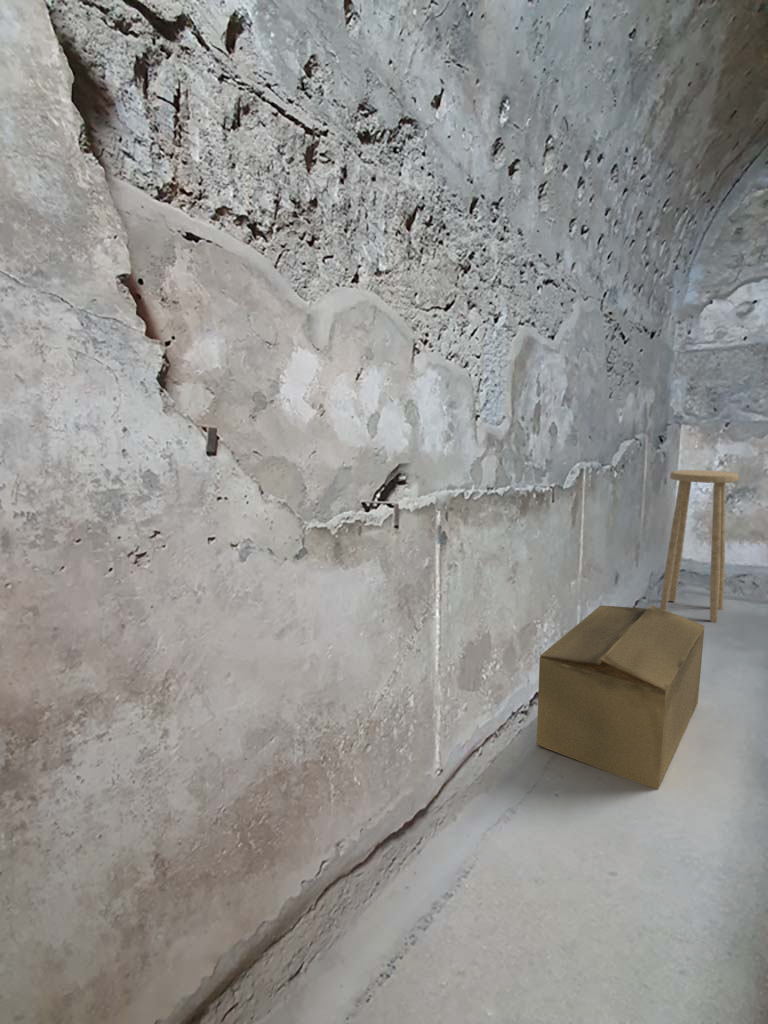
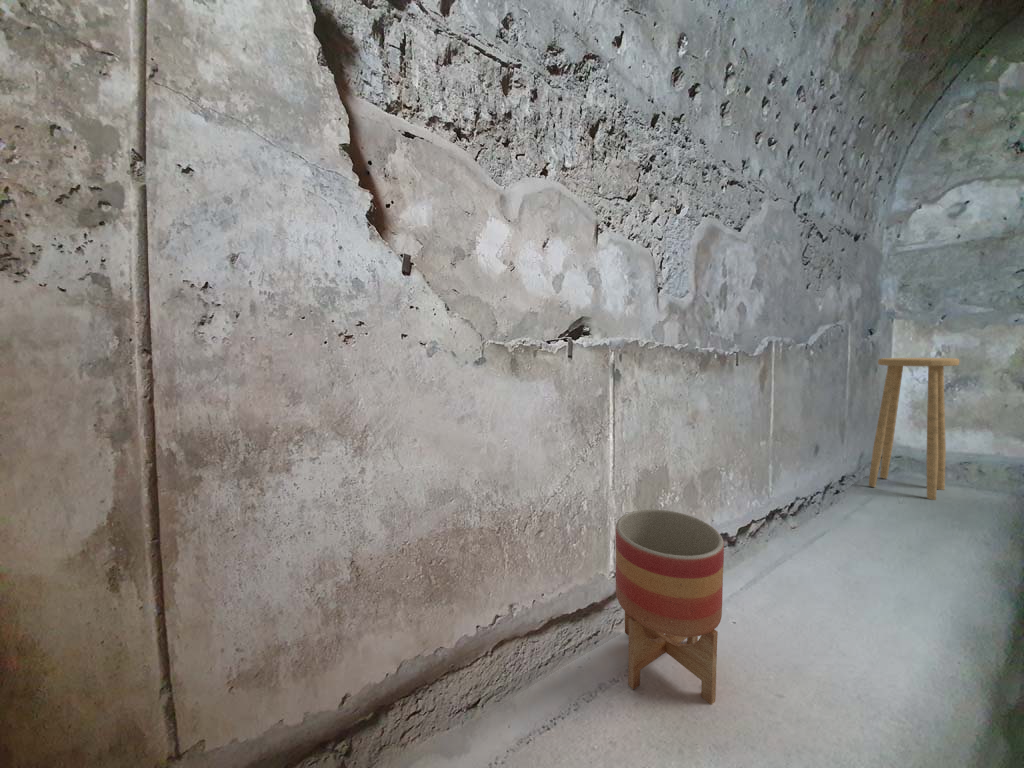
cardboard box: present [537,605,705,790] -> none [721,465,910,635]
planter: none [444,692,562,909] -> present [616,509,724,705]

